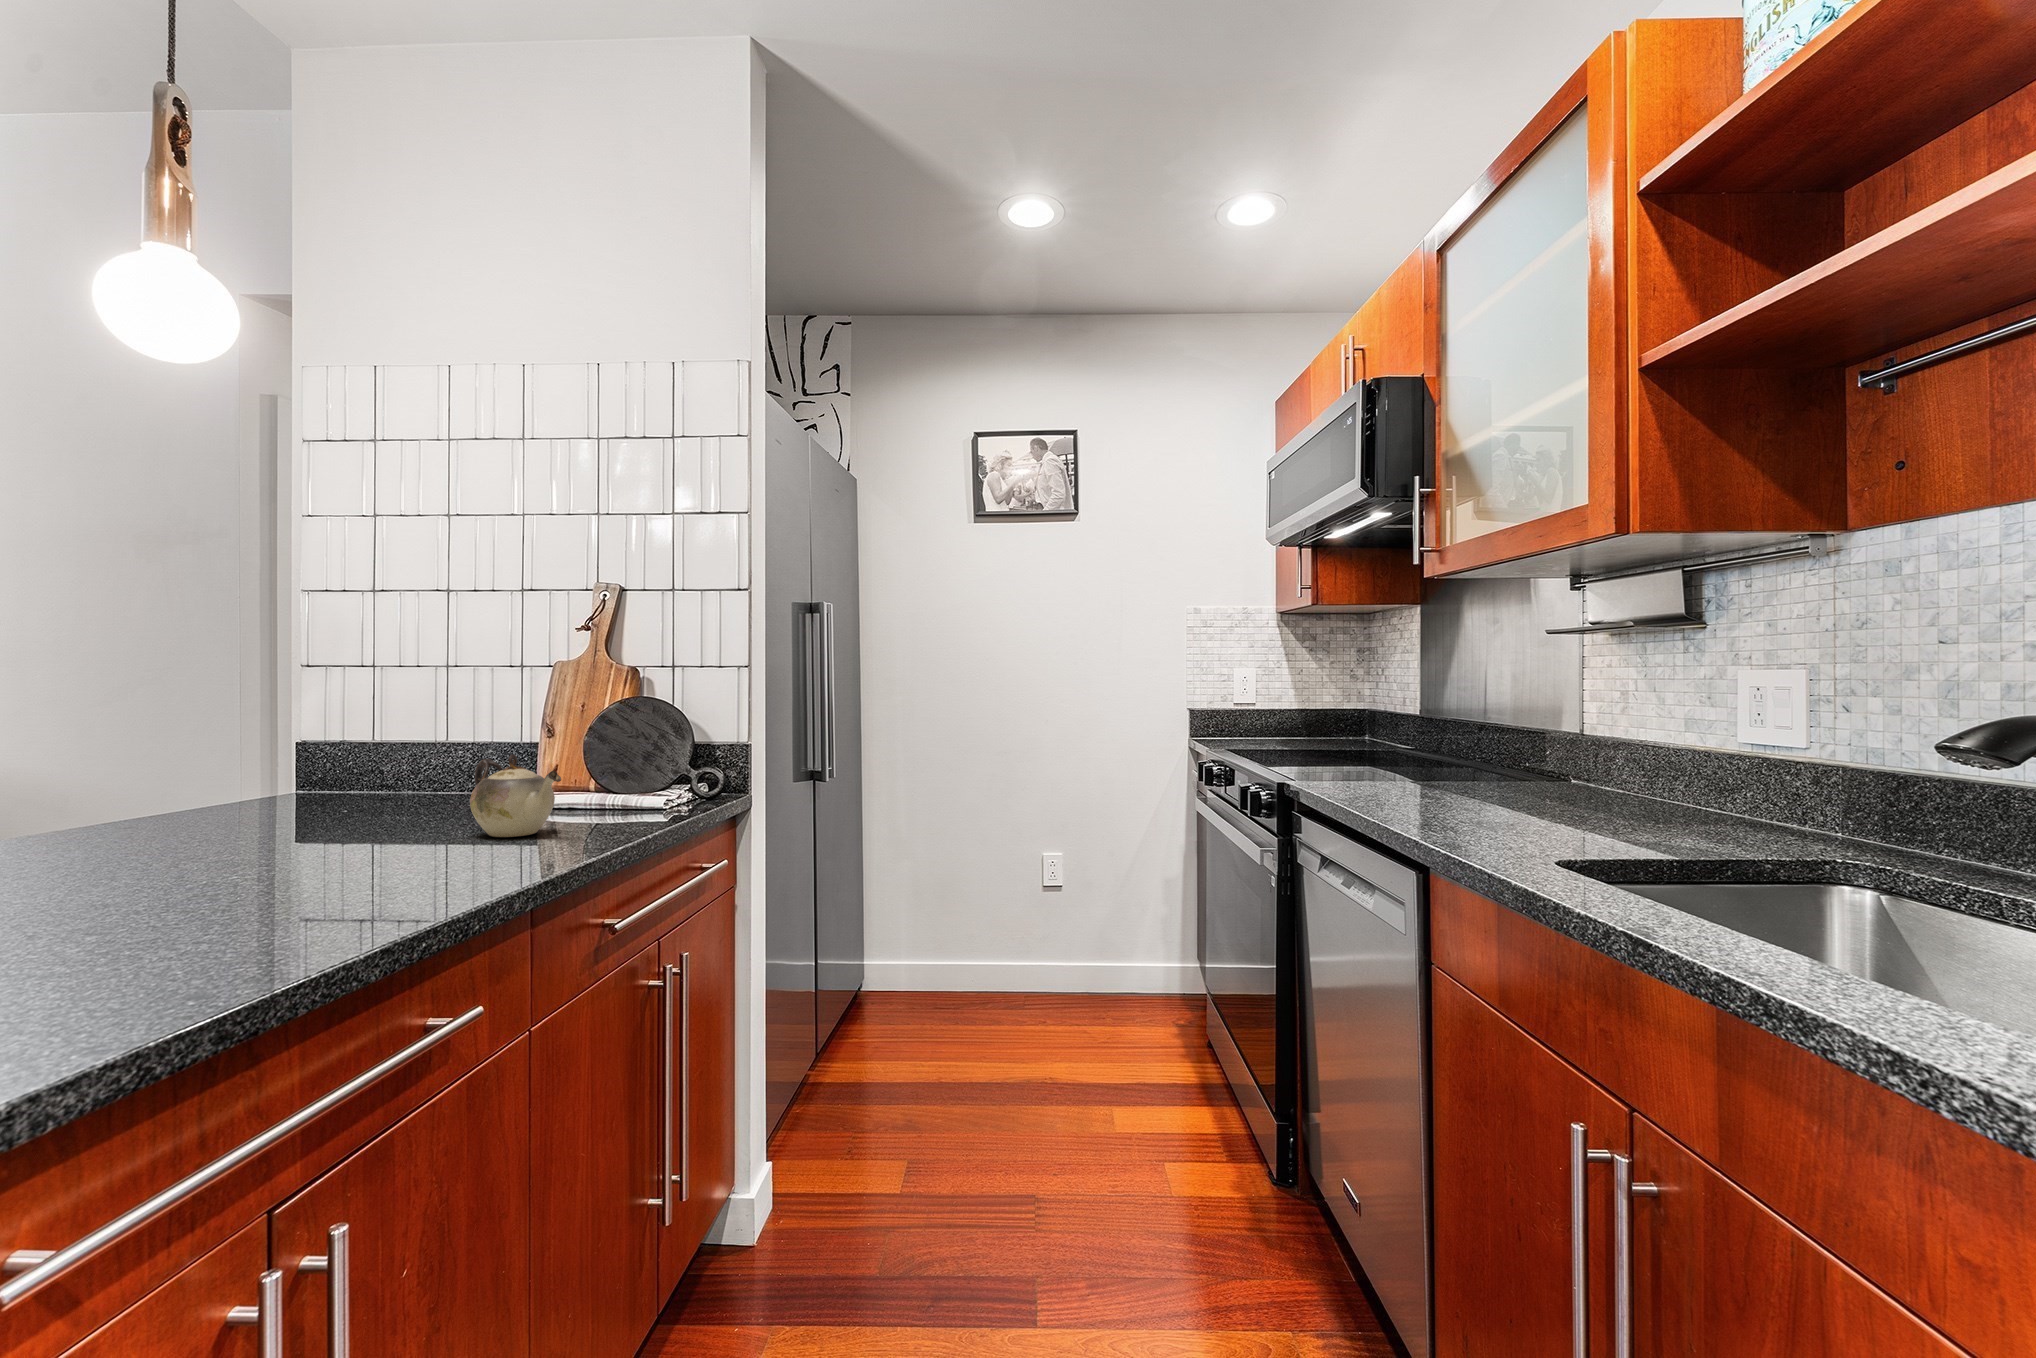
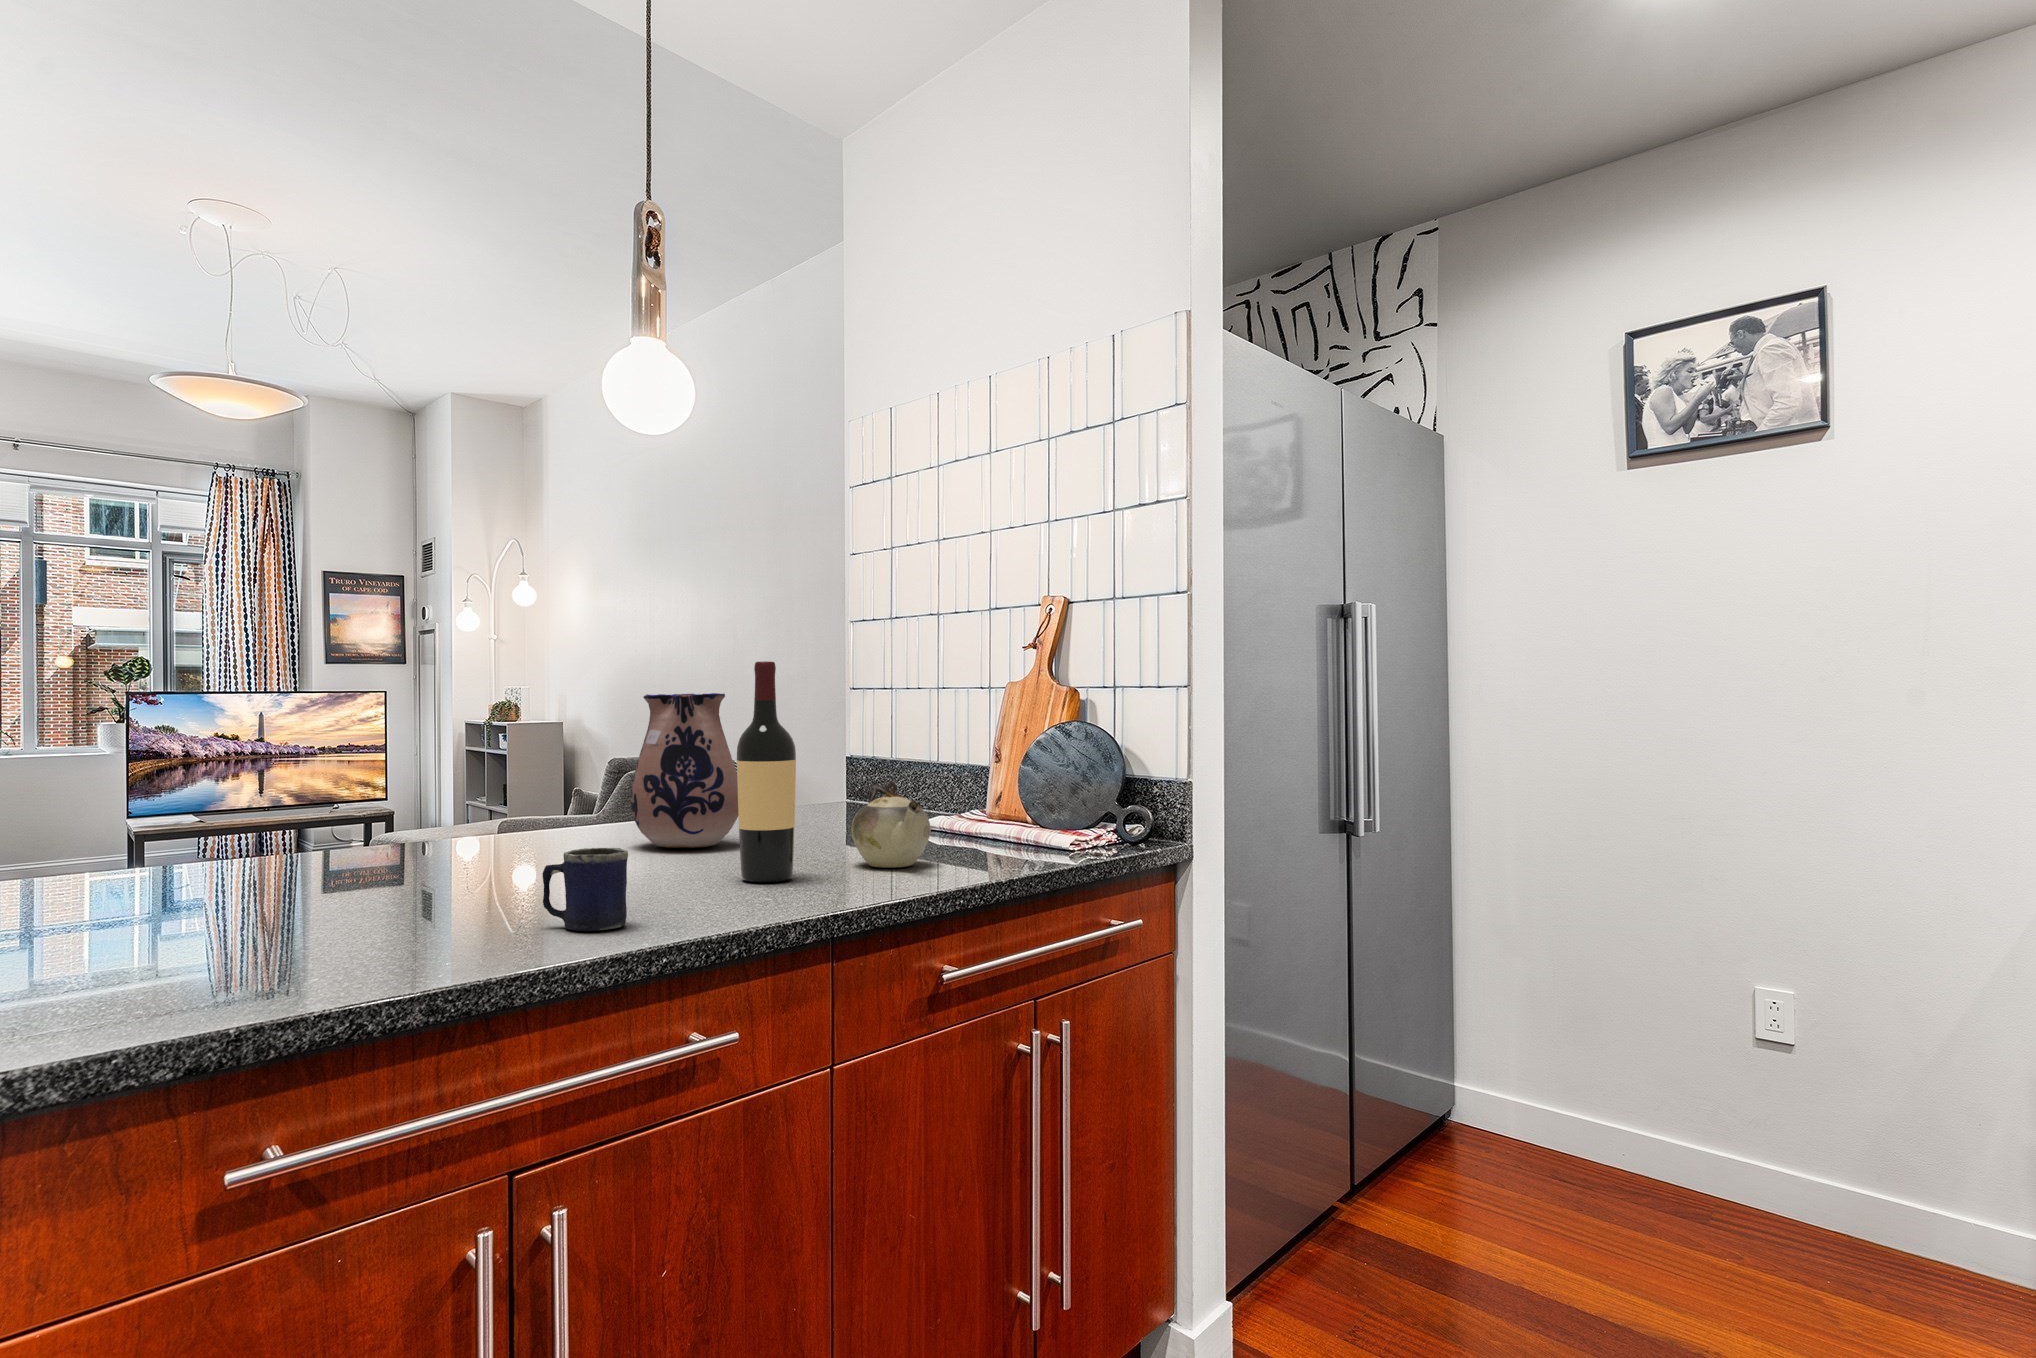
wine bottle: none [369,636,438,862] -> present [737,661,796,882]
ceramic pitcher: none [154,671,303,841] -> present [631,693,739,848]
mug: none [219,833,335,929] -> present [543,848,628,931]

